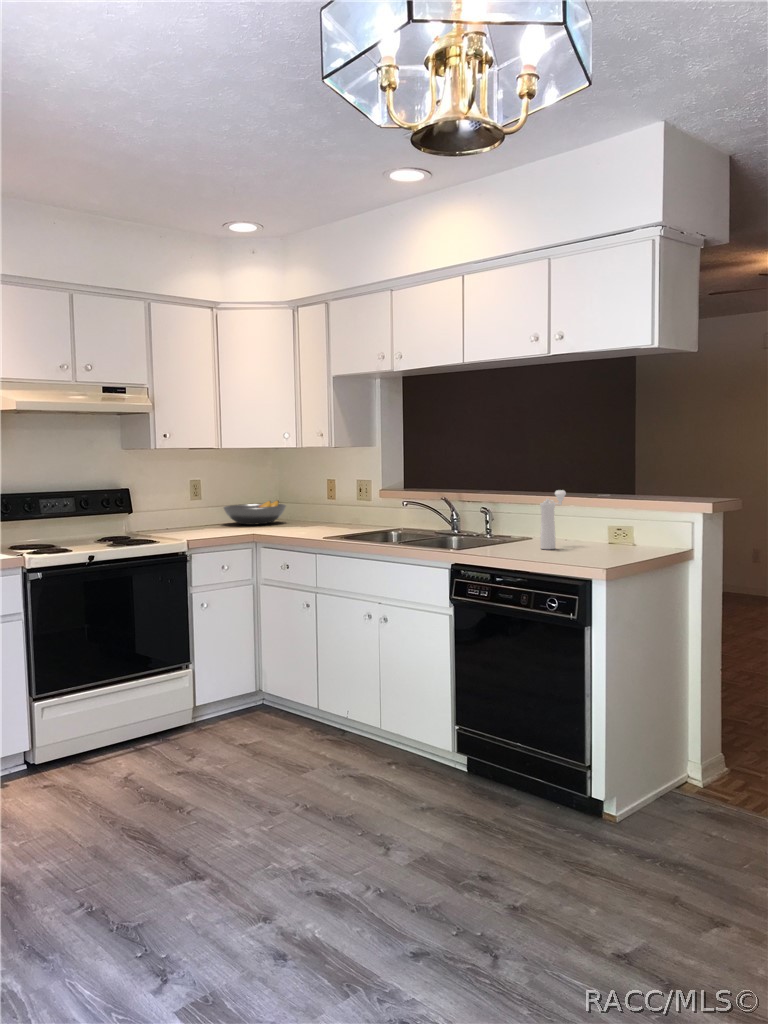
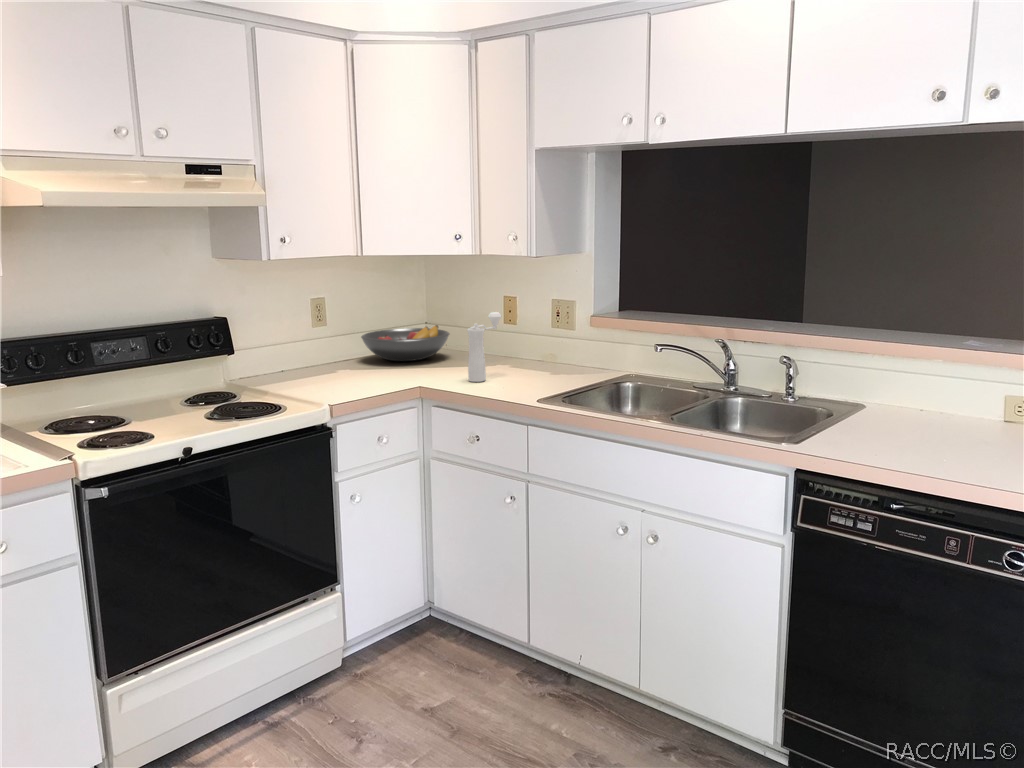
pepper mill: present [540,490,566,549] -> present [467,312,501,382]

